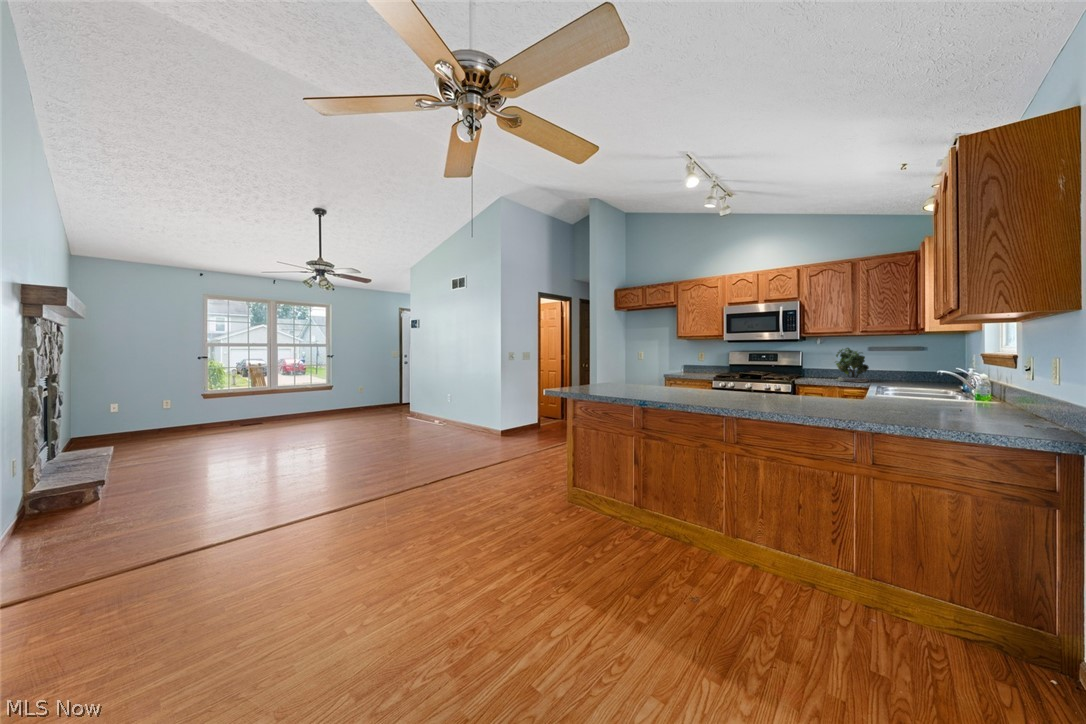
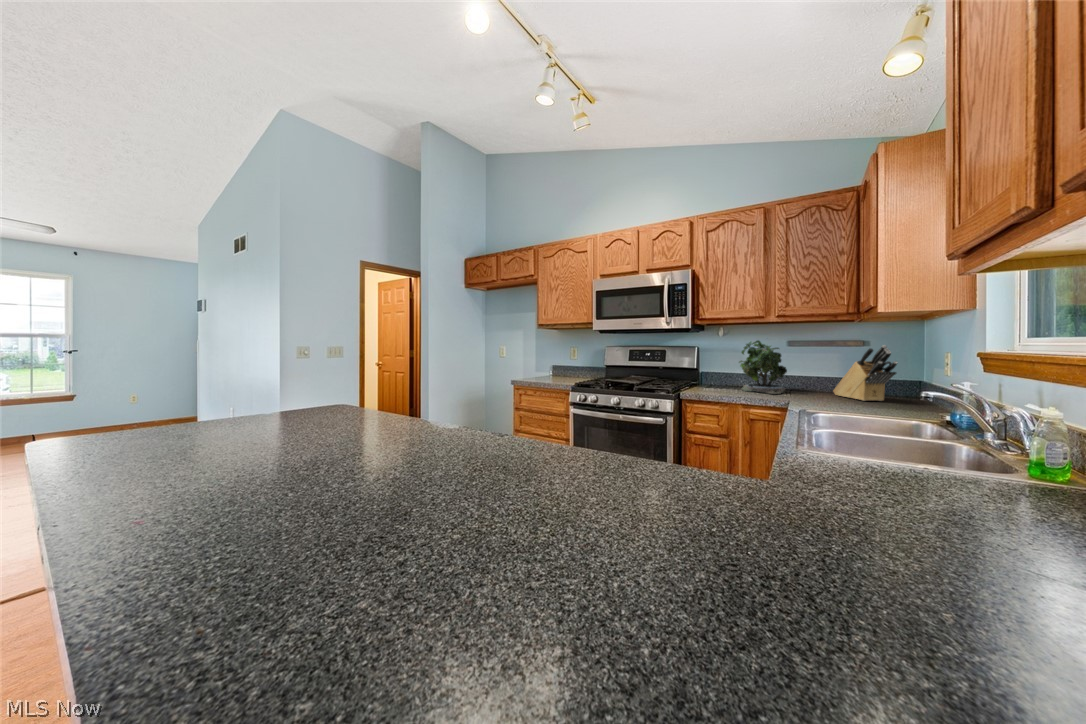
knife block: none [901,350,941,385] -> present [833,345,897,401]

